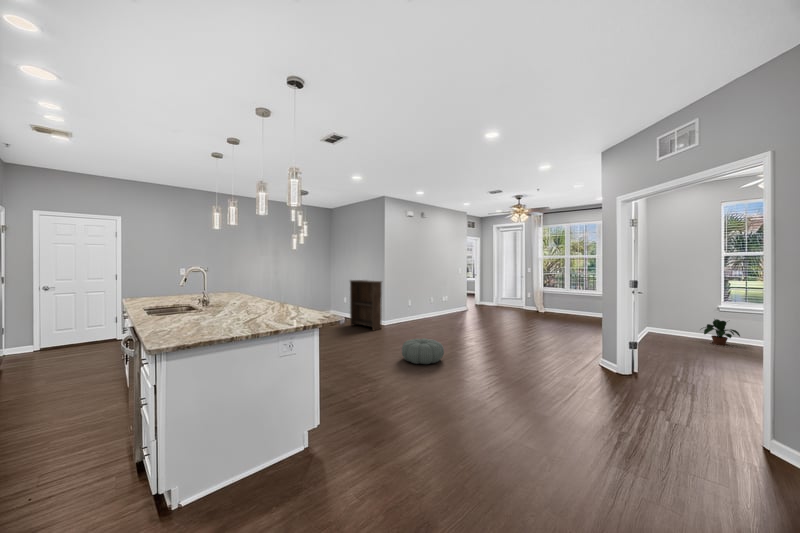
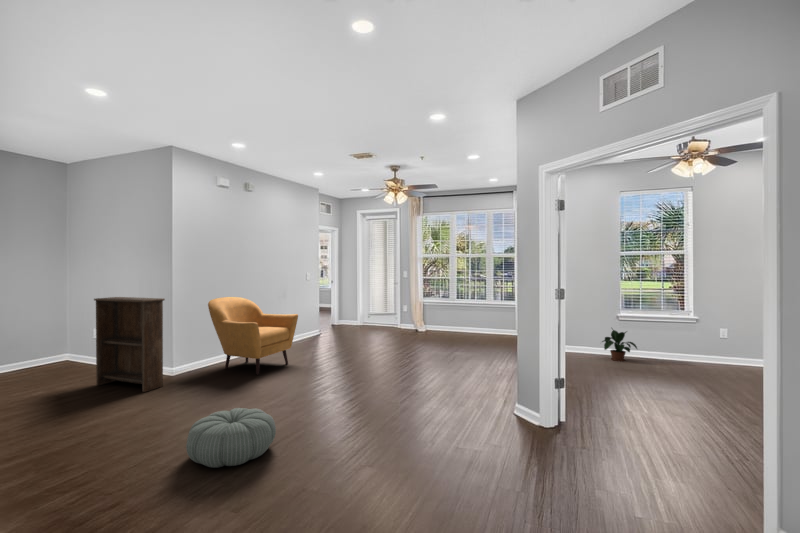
armchair: none [402,282,453,328] -> present [208,297,298,375]

